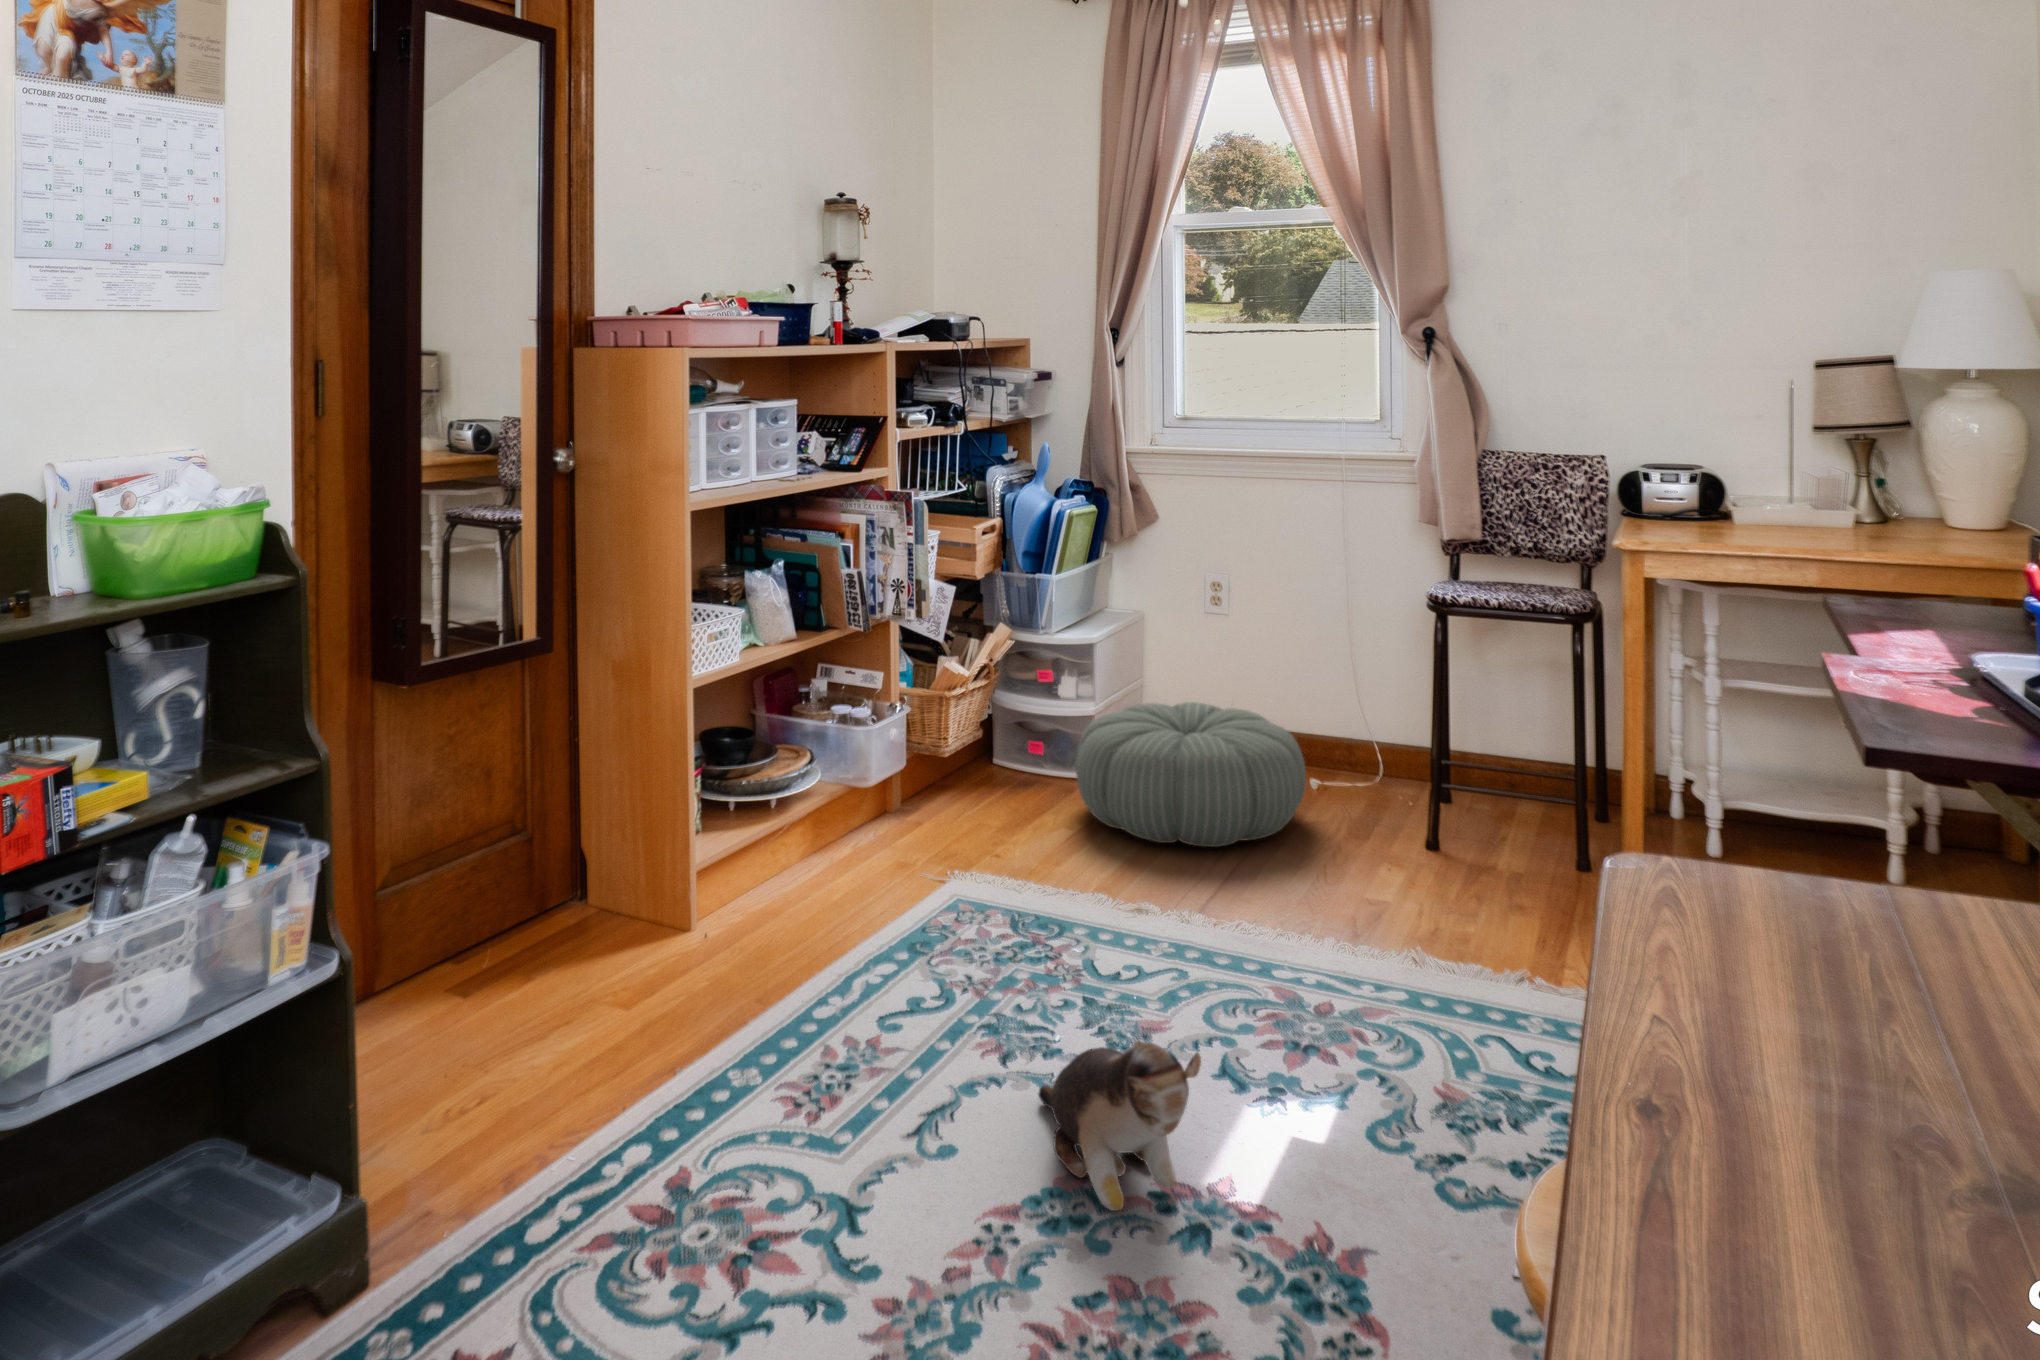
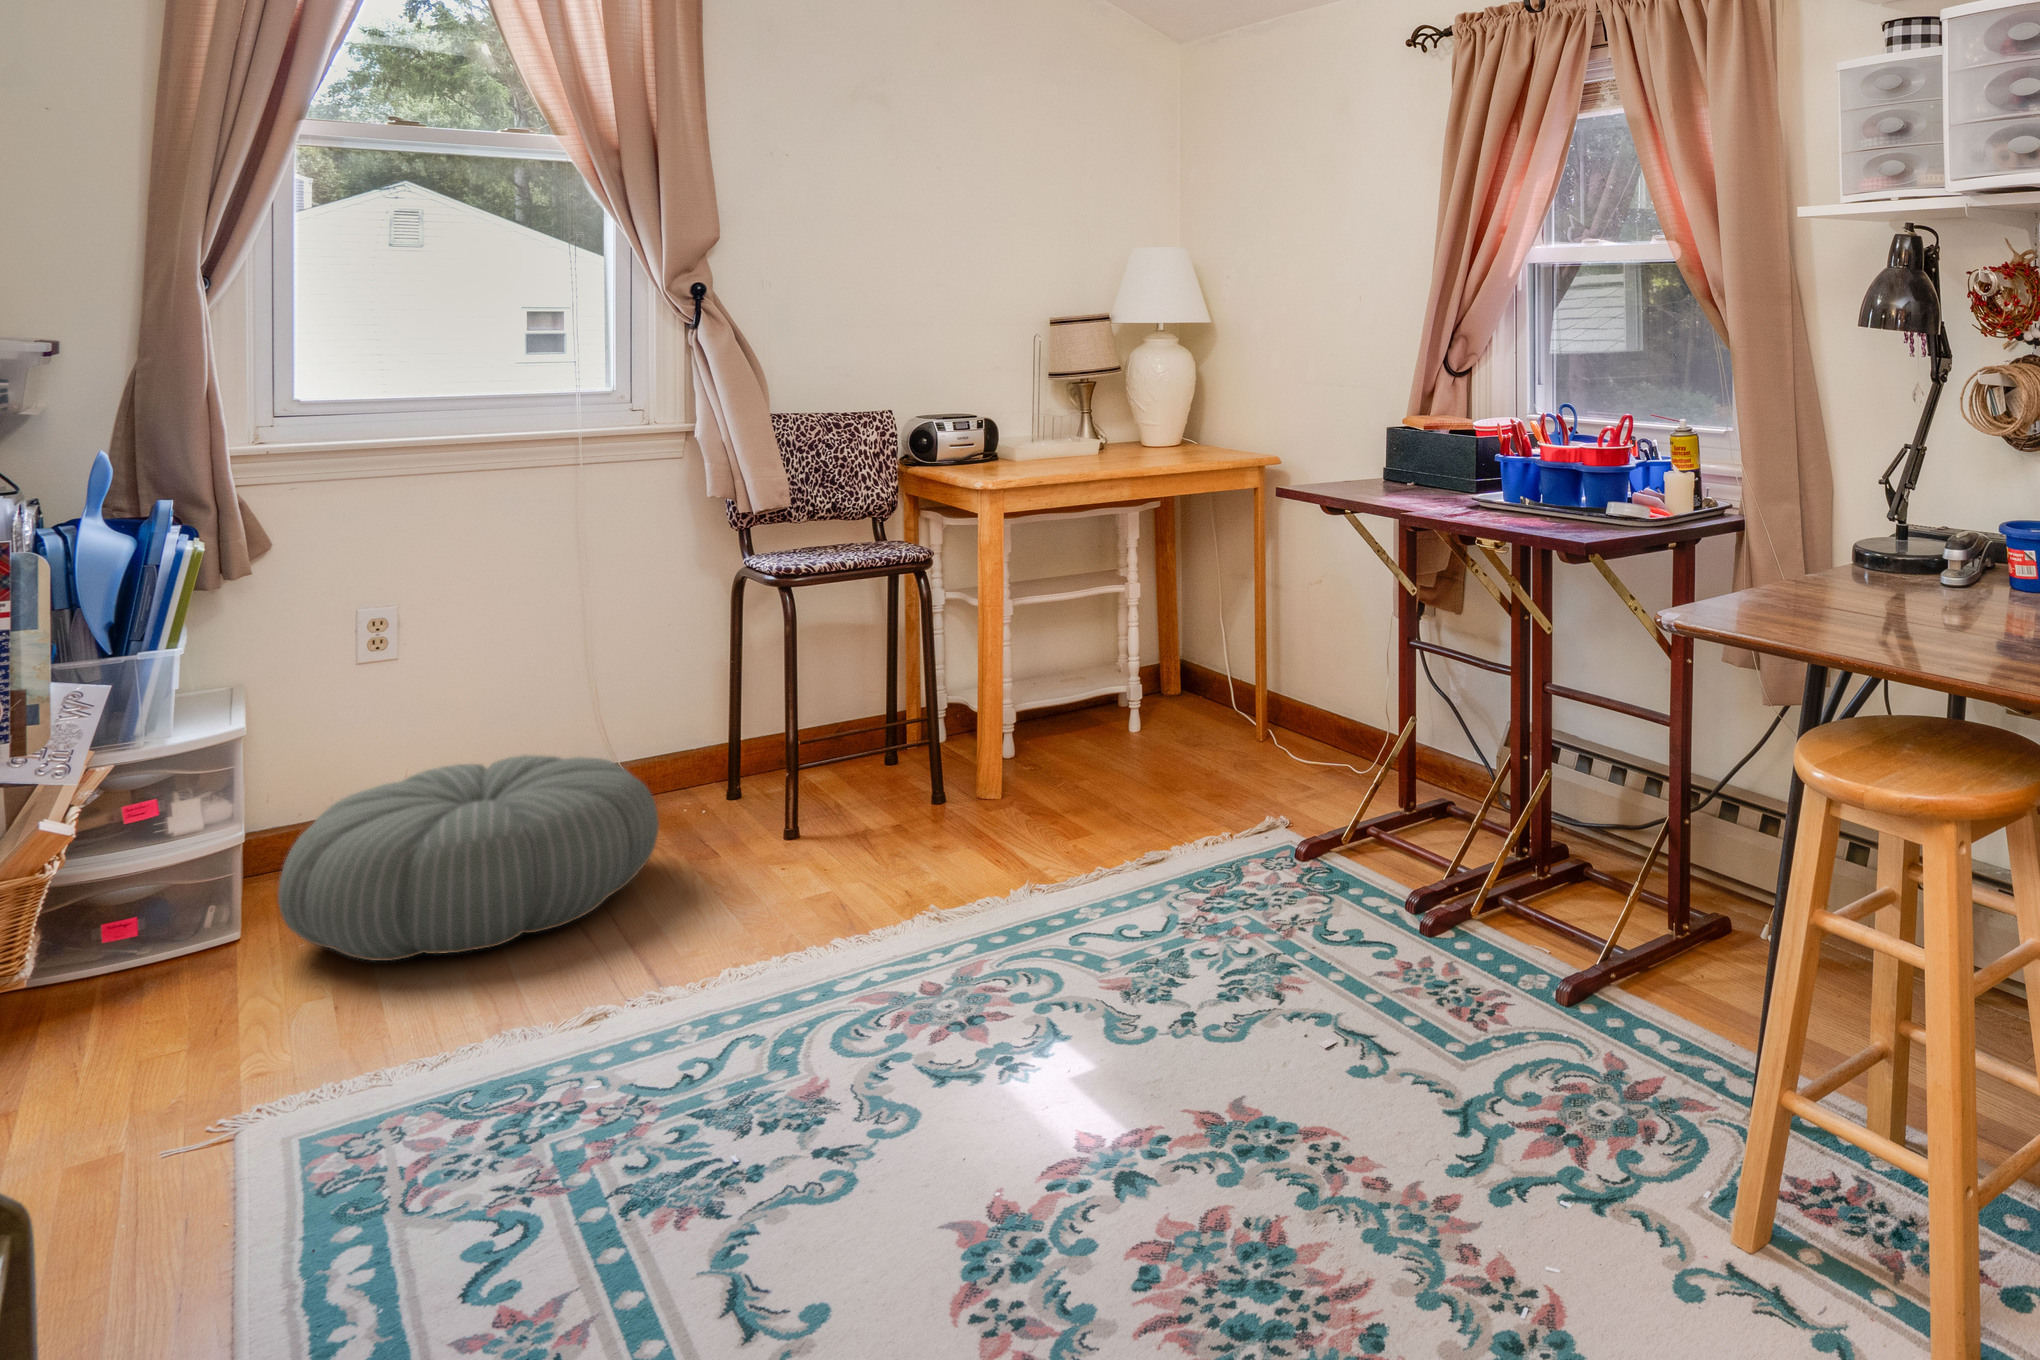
plush toy: present [1039,1042,1201,1211] -> none [819,1001,1149,1227]

